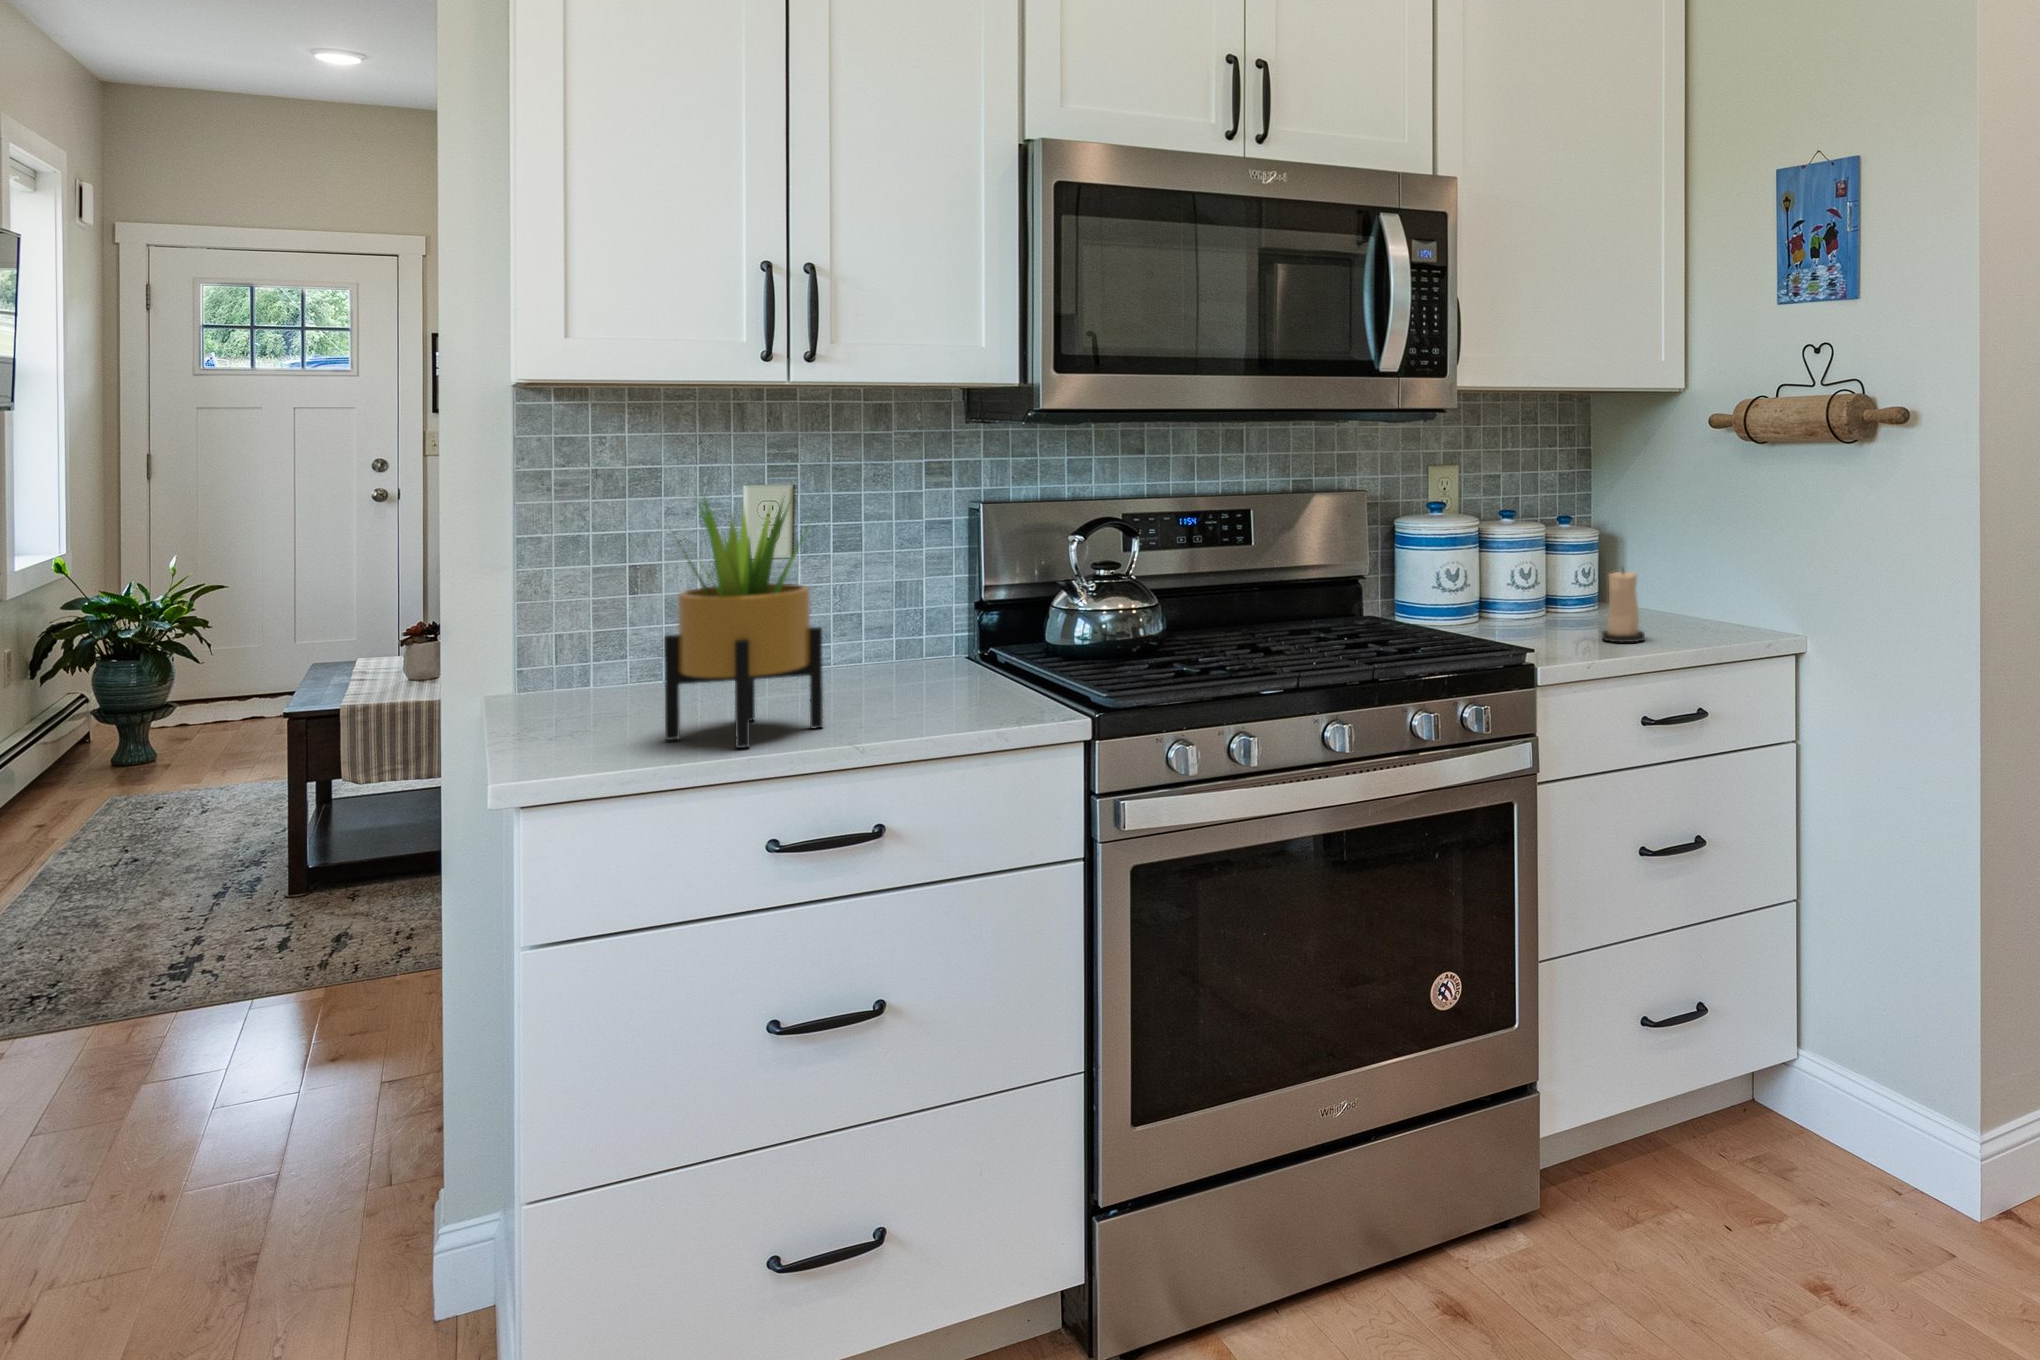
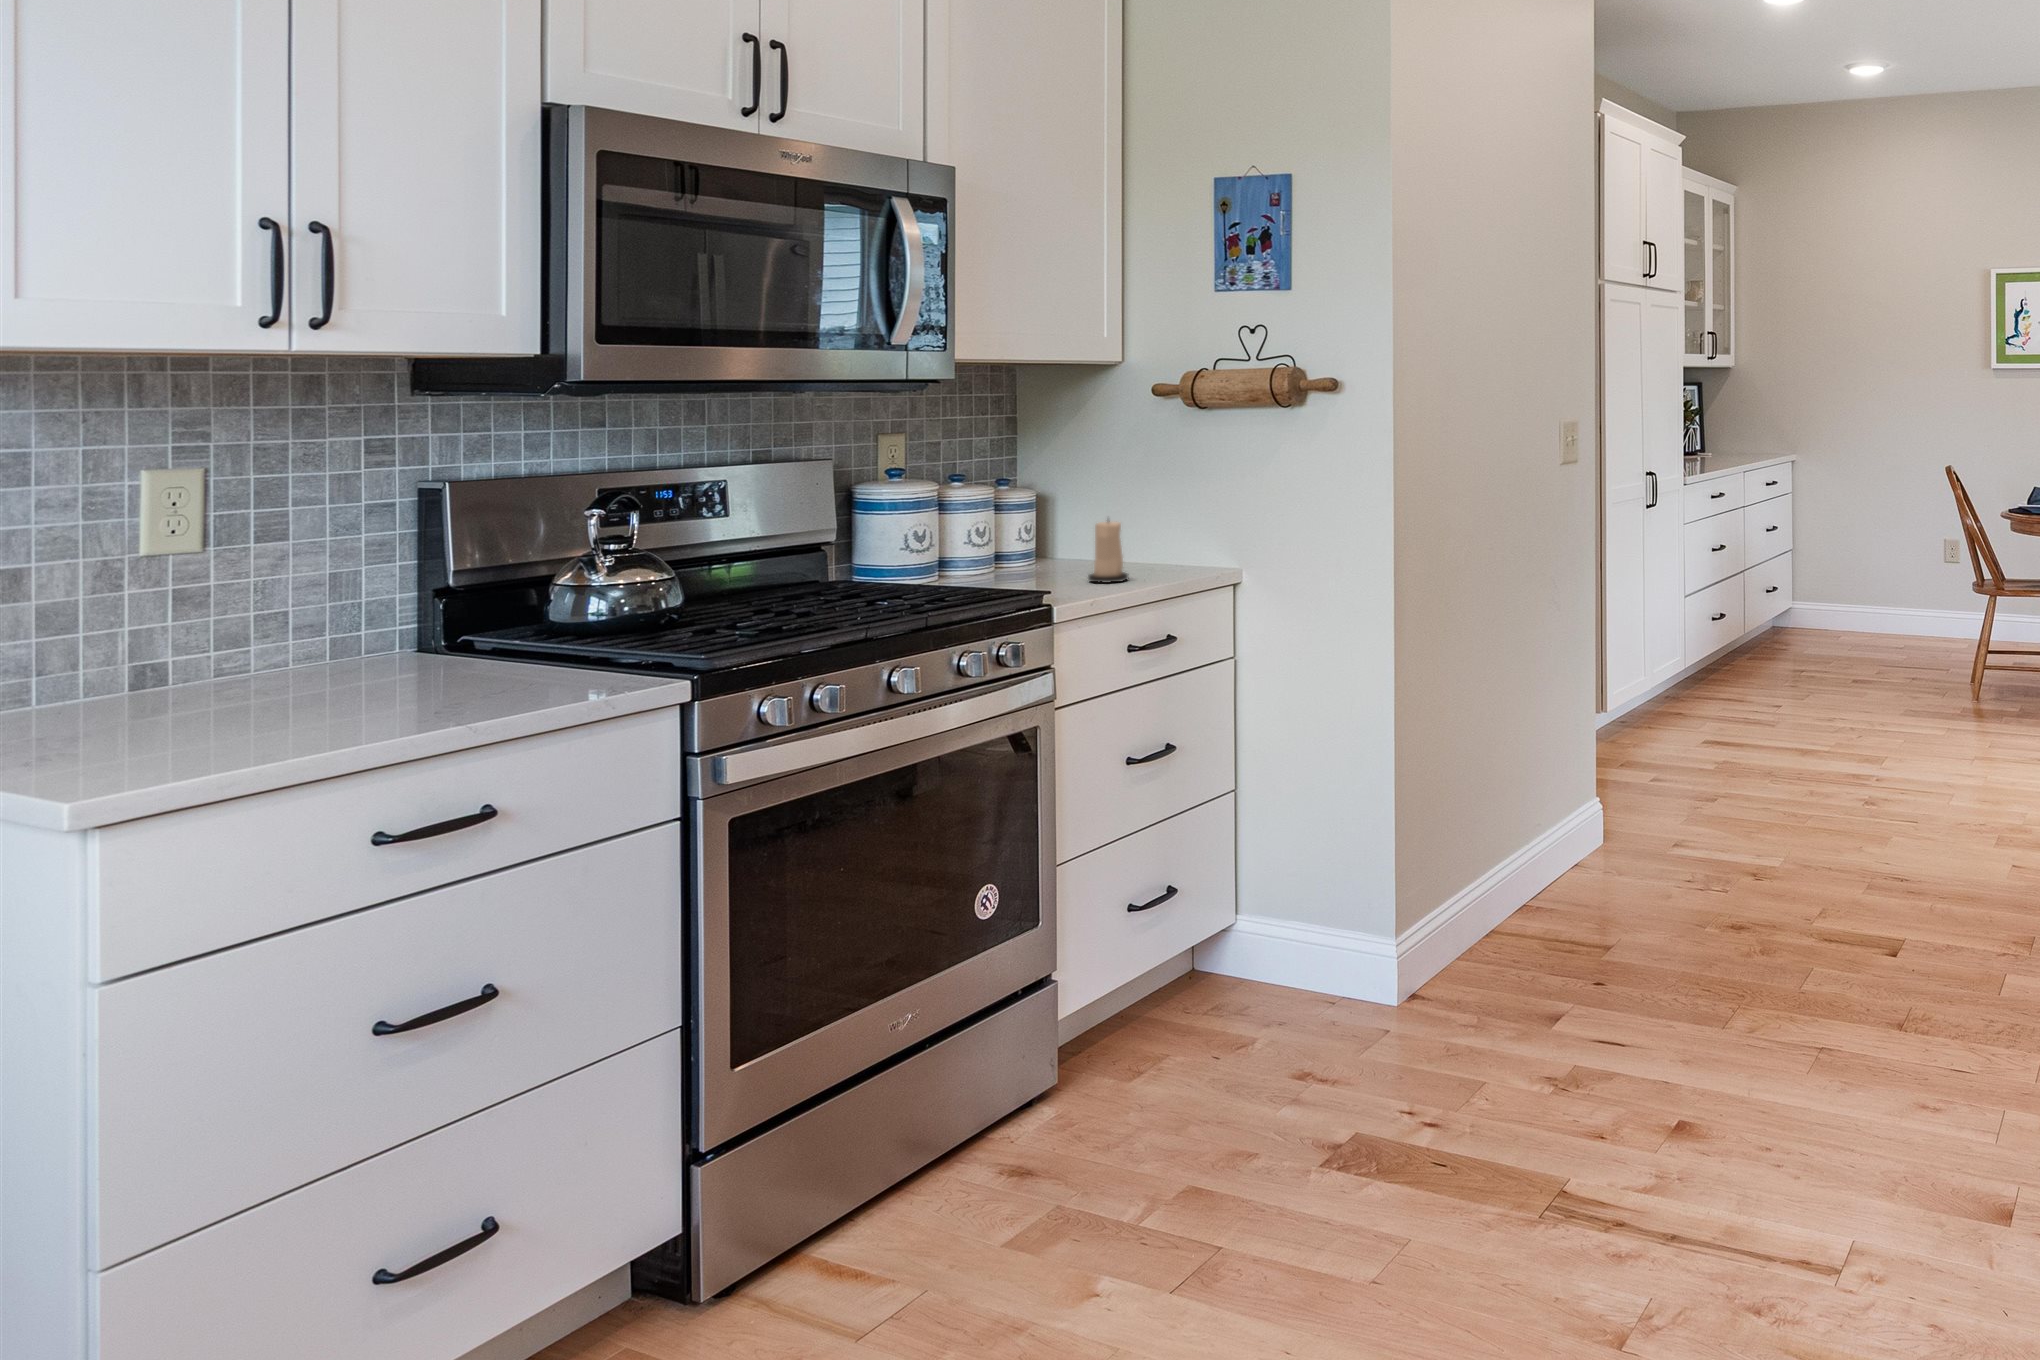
potted plant: present [664,492,823,748] -> none [215,464,403,745]

